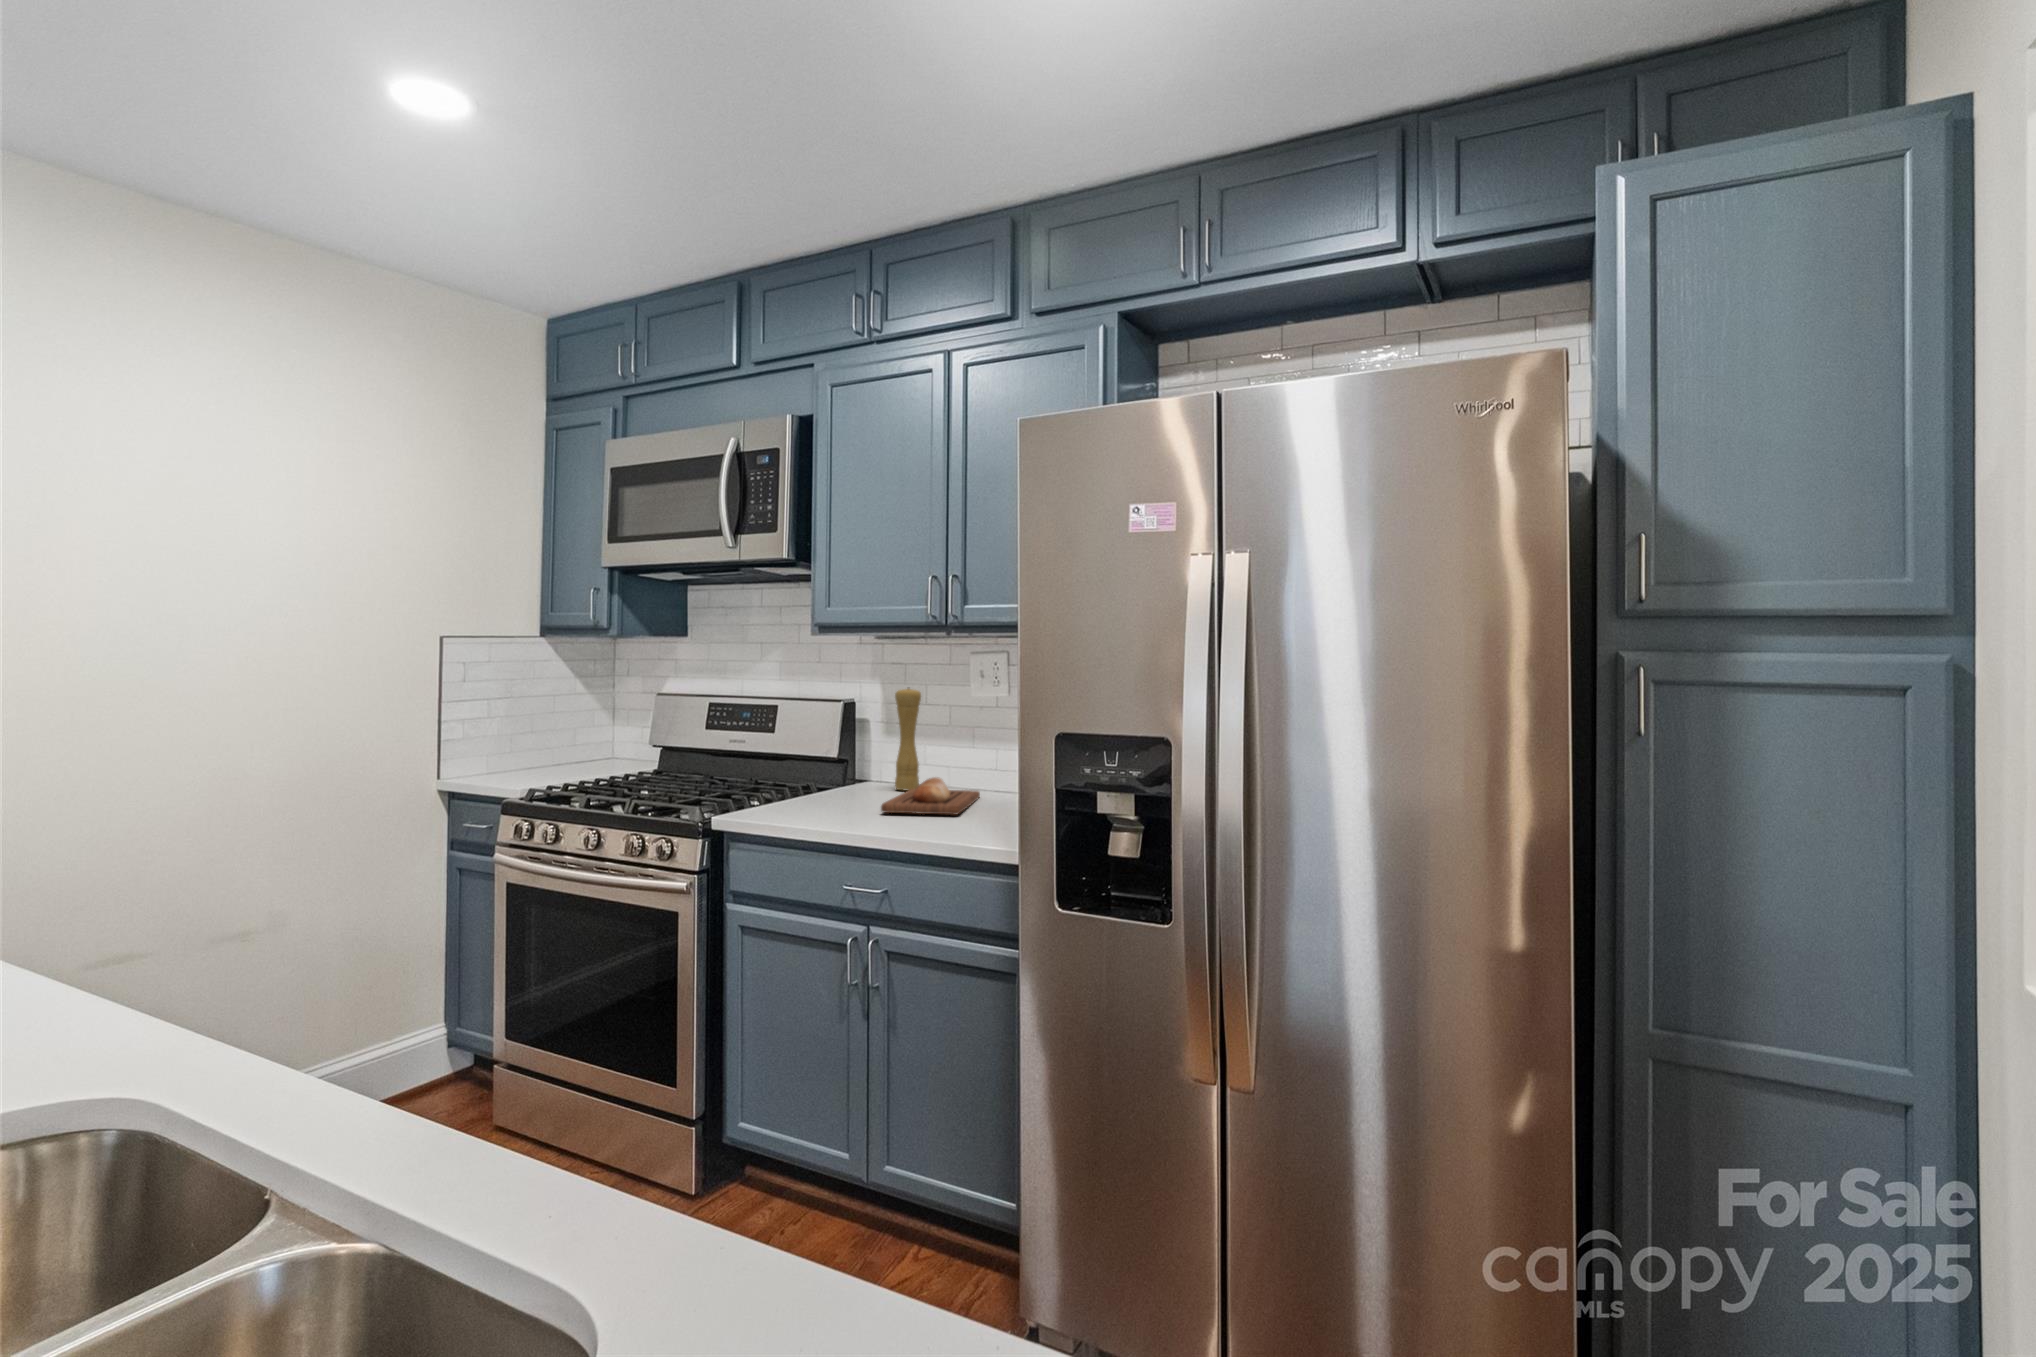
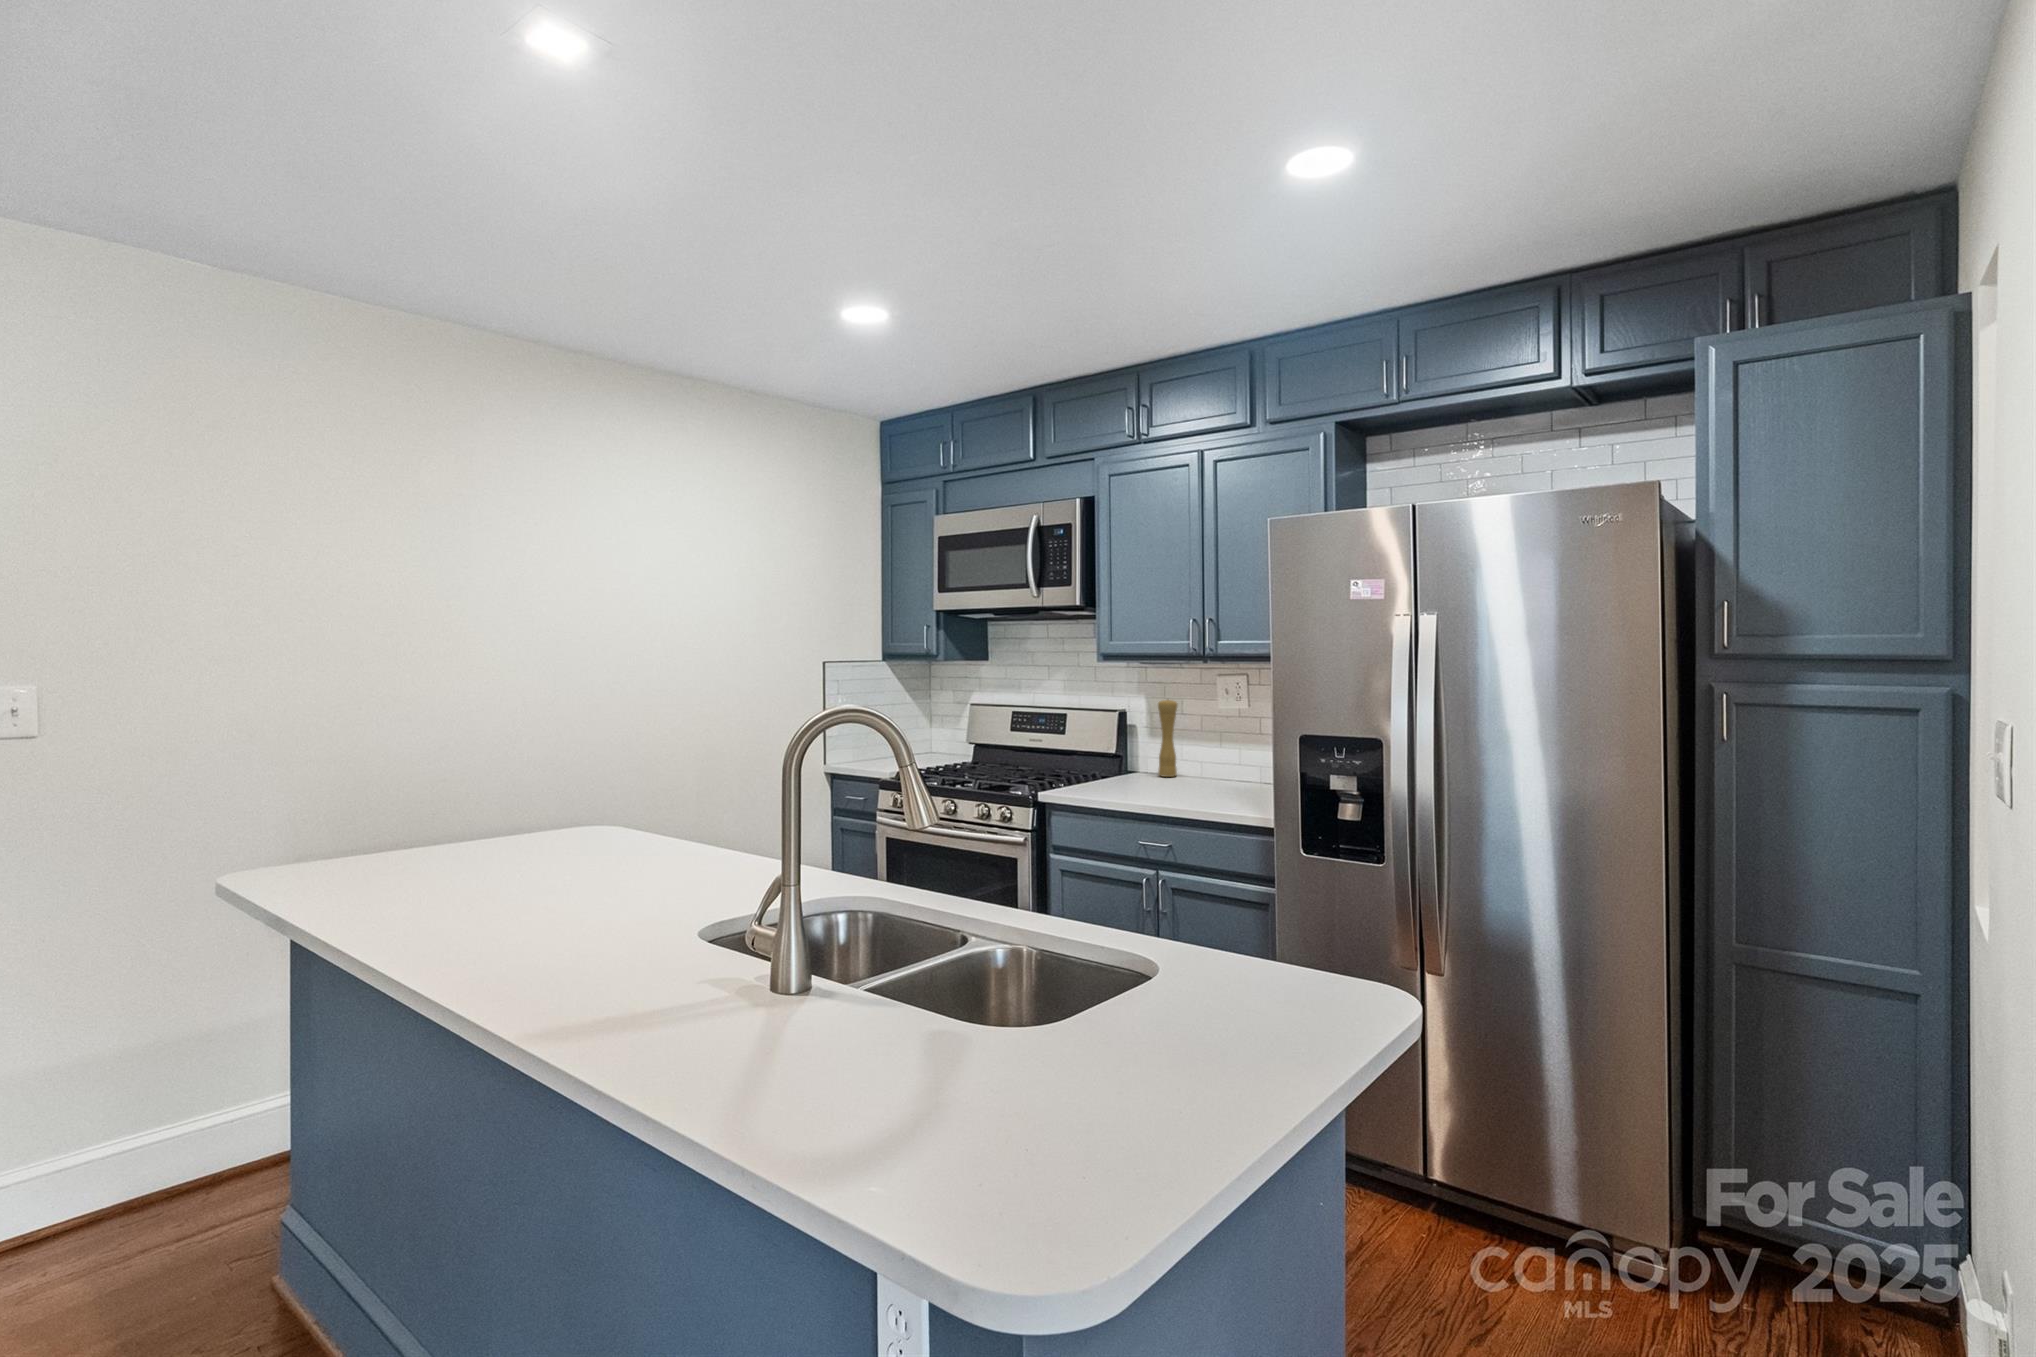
bread loaf: present [881,777,980,815] -> none [1158,767,1226,794]

